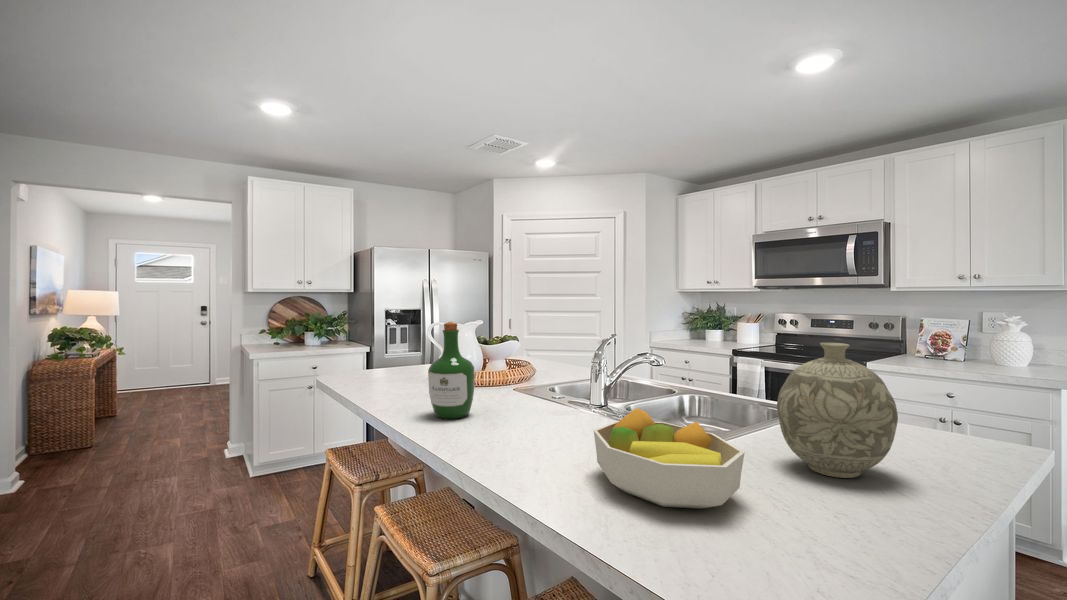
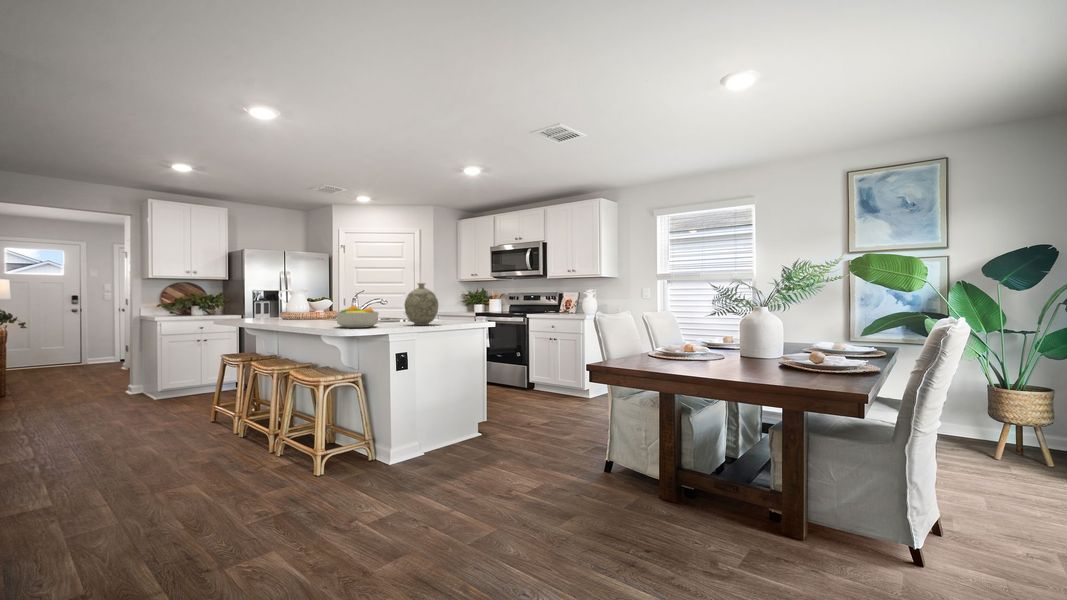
wine bottle: present [428,322,474,419] -> none [277,282,300,323]

